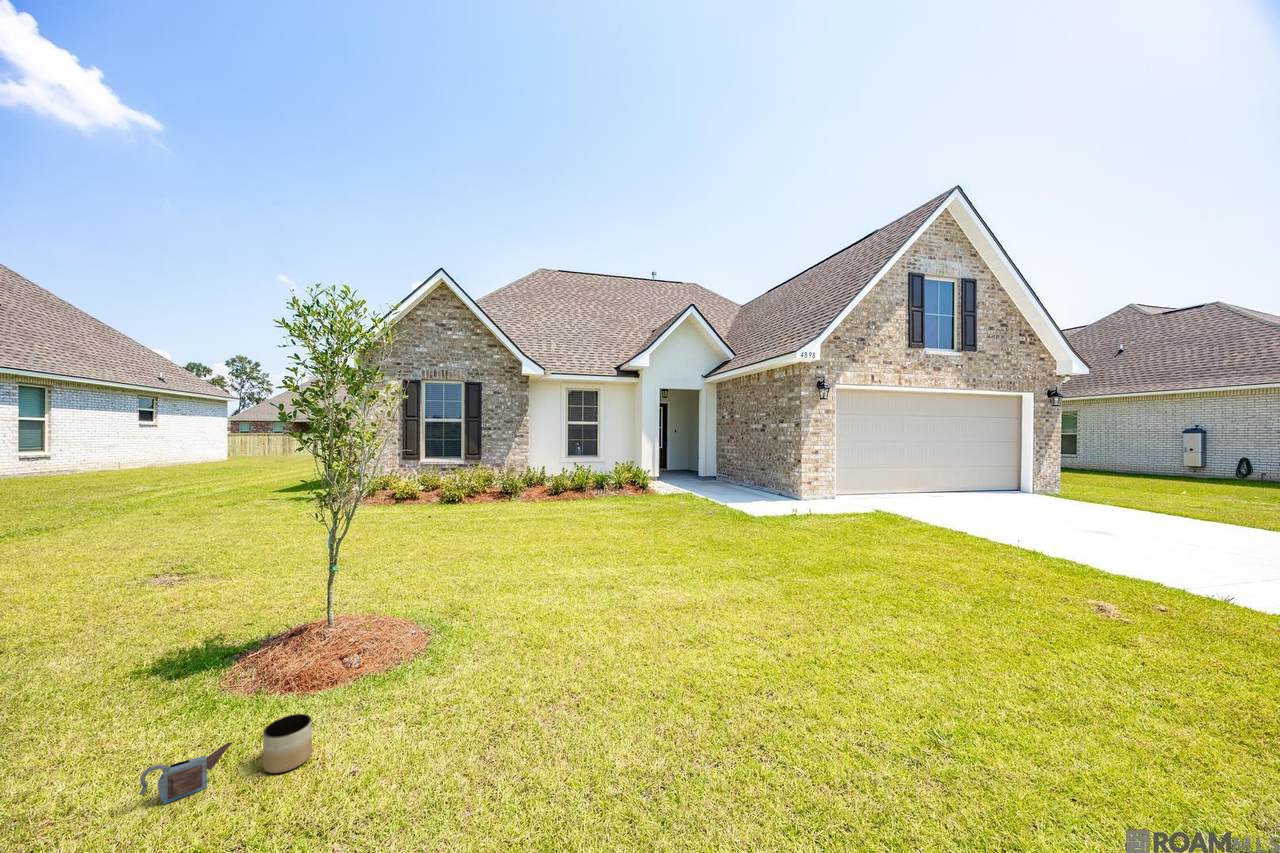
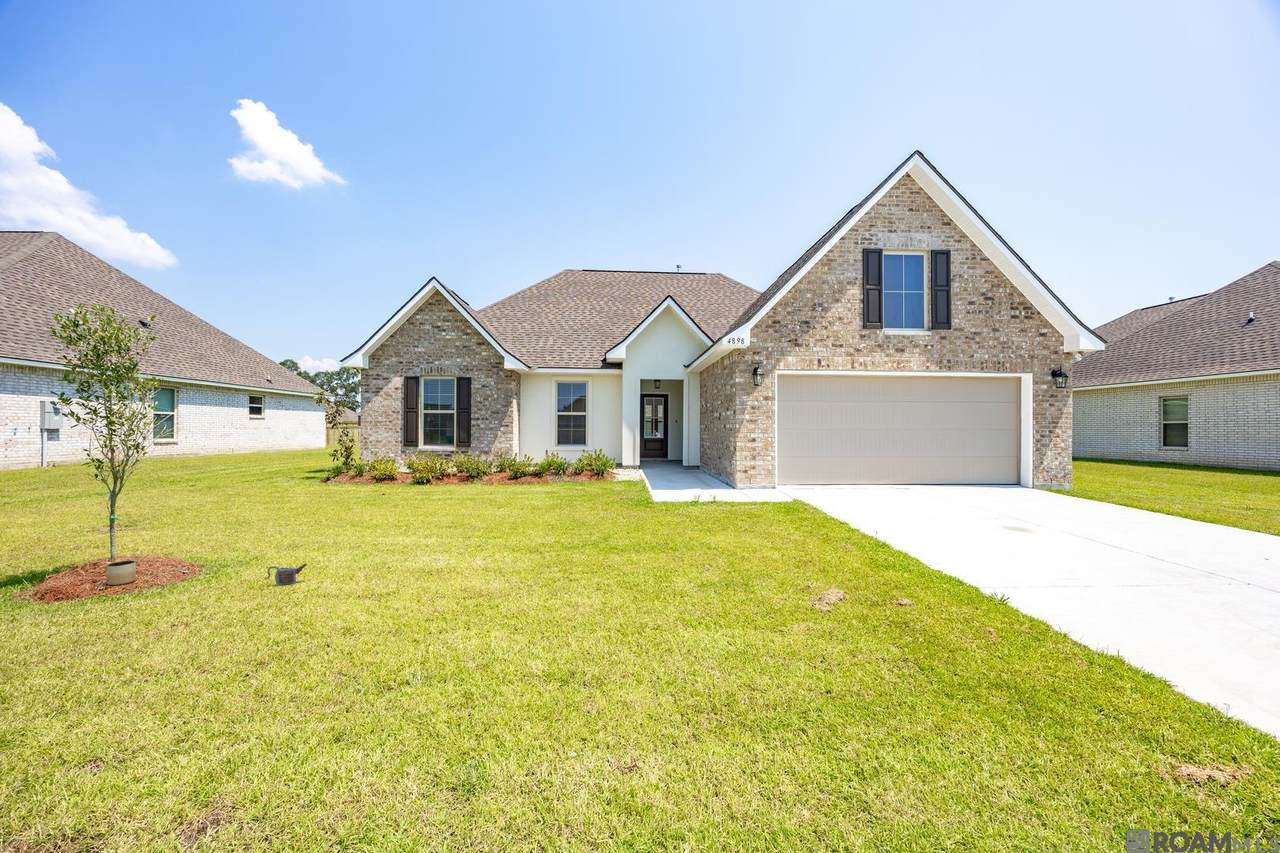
watering can: present [139,742,232,804] -> present [267,564,307,586]

